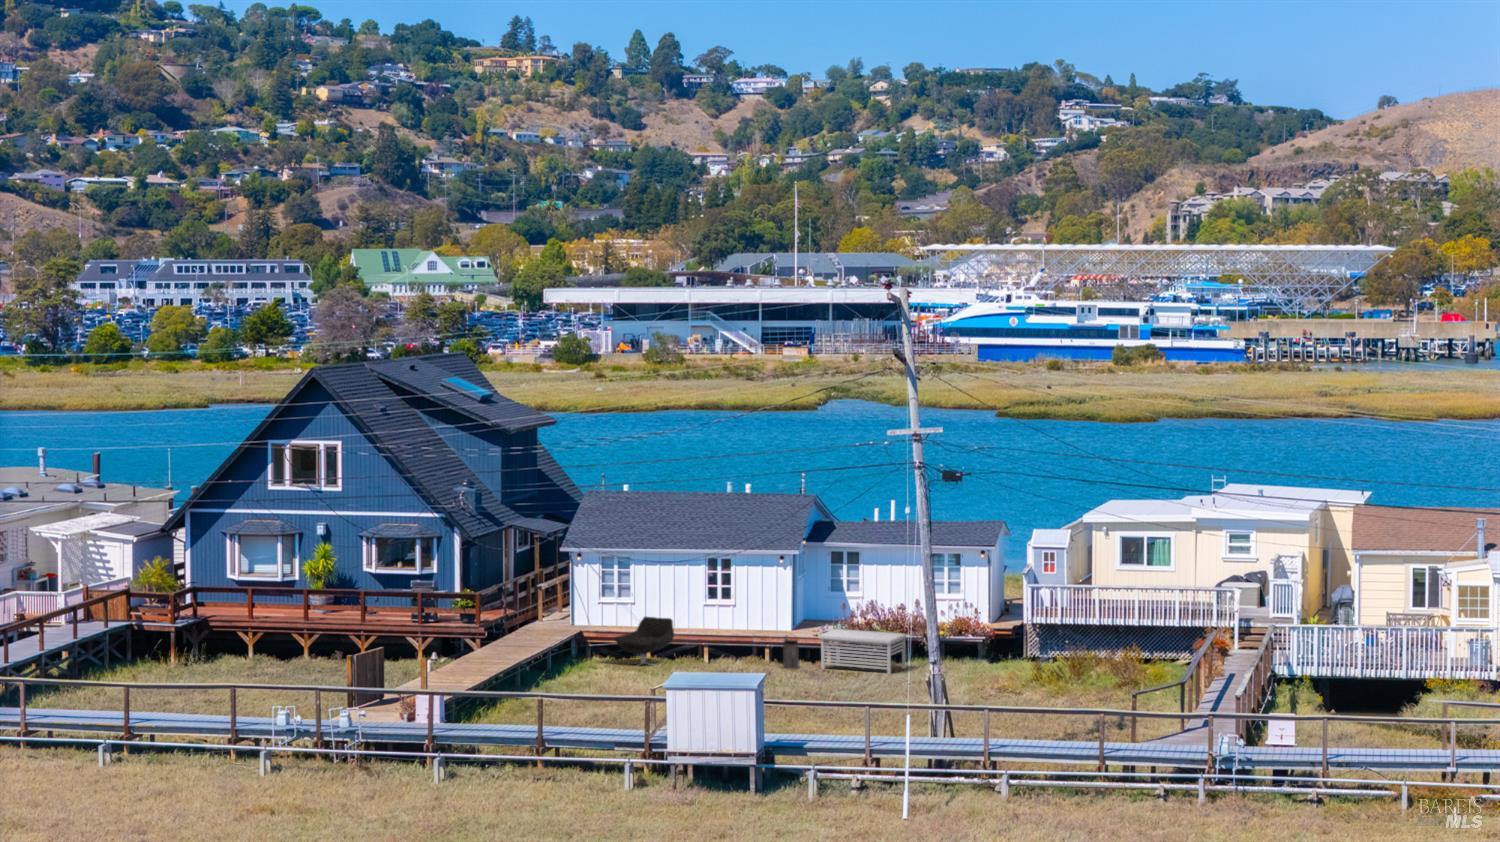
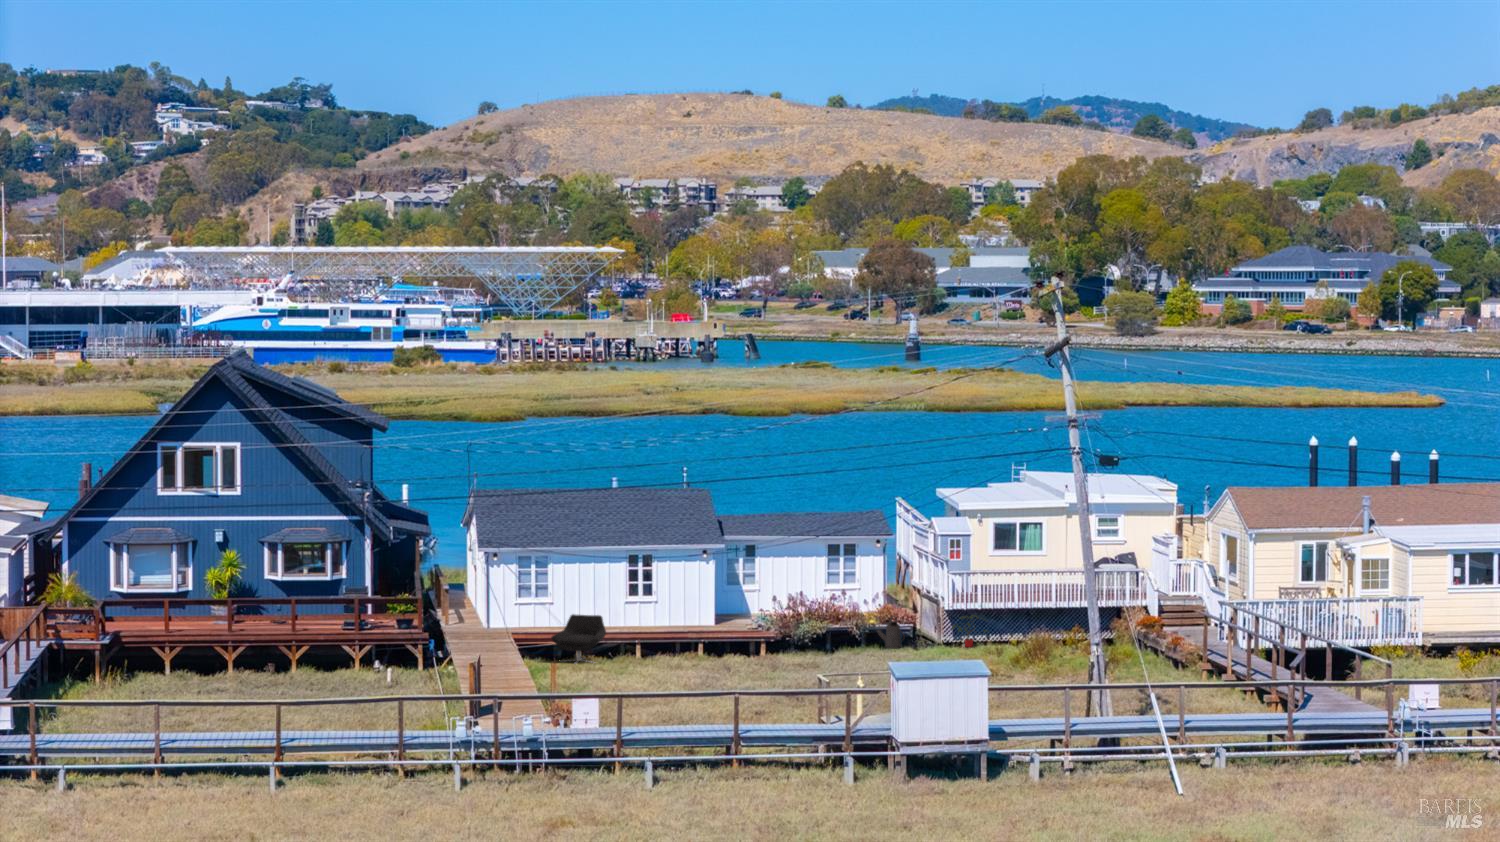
storage bench: present [818,629,907,674] -> none [751,619,831,661]
potted plant: none [1049,632,1093,668] -> present [952,615,986,647]
watering can: present [783,635,800,669] -> present [877,616,905,649]

